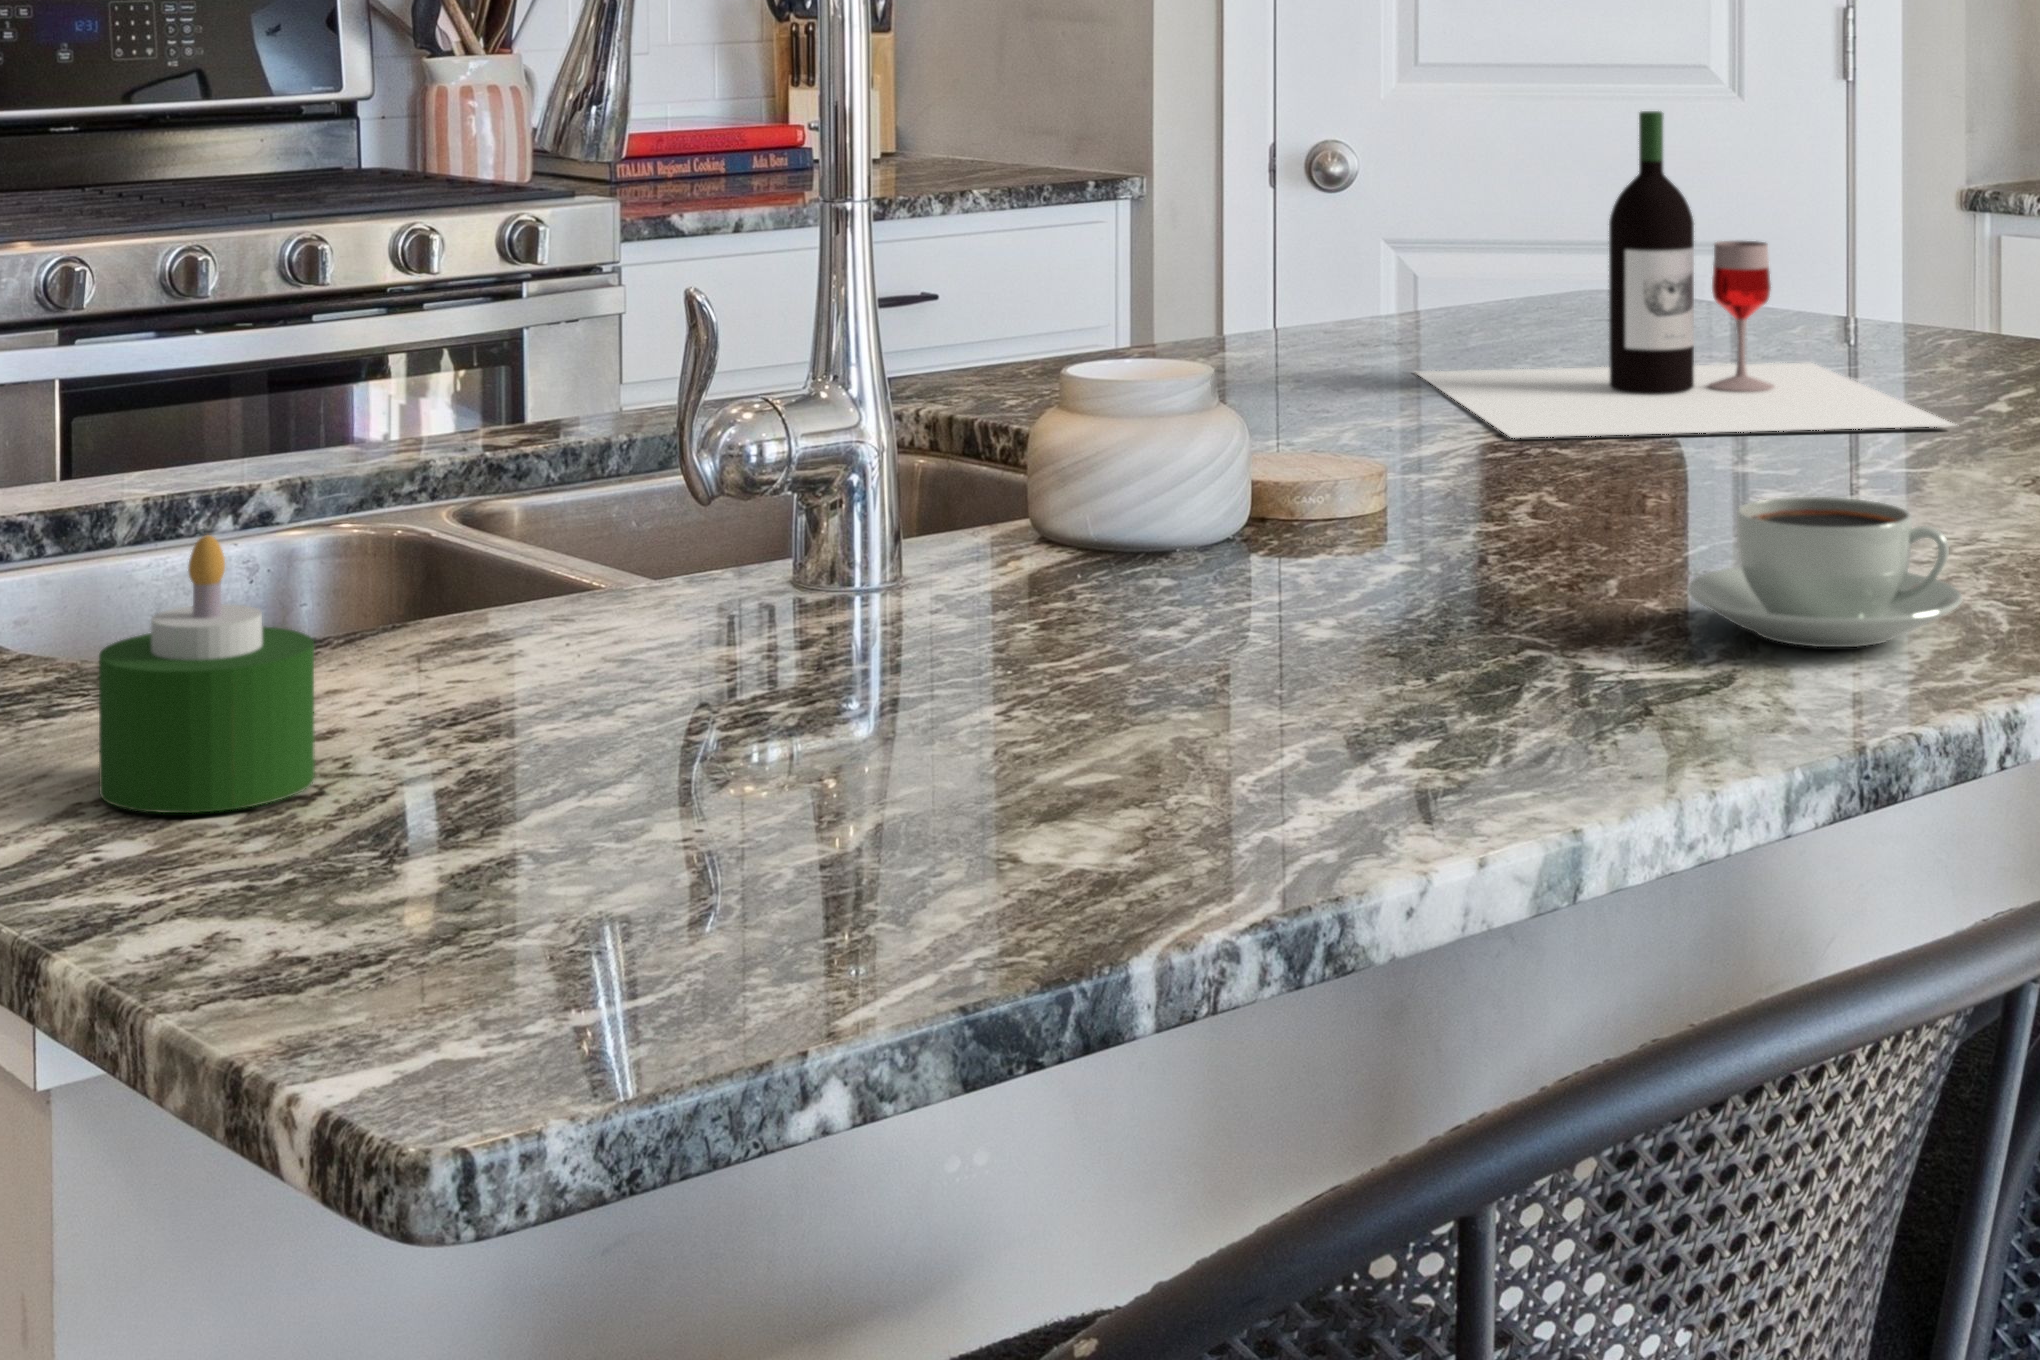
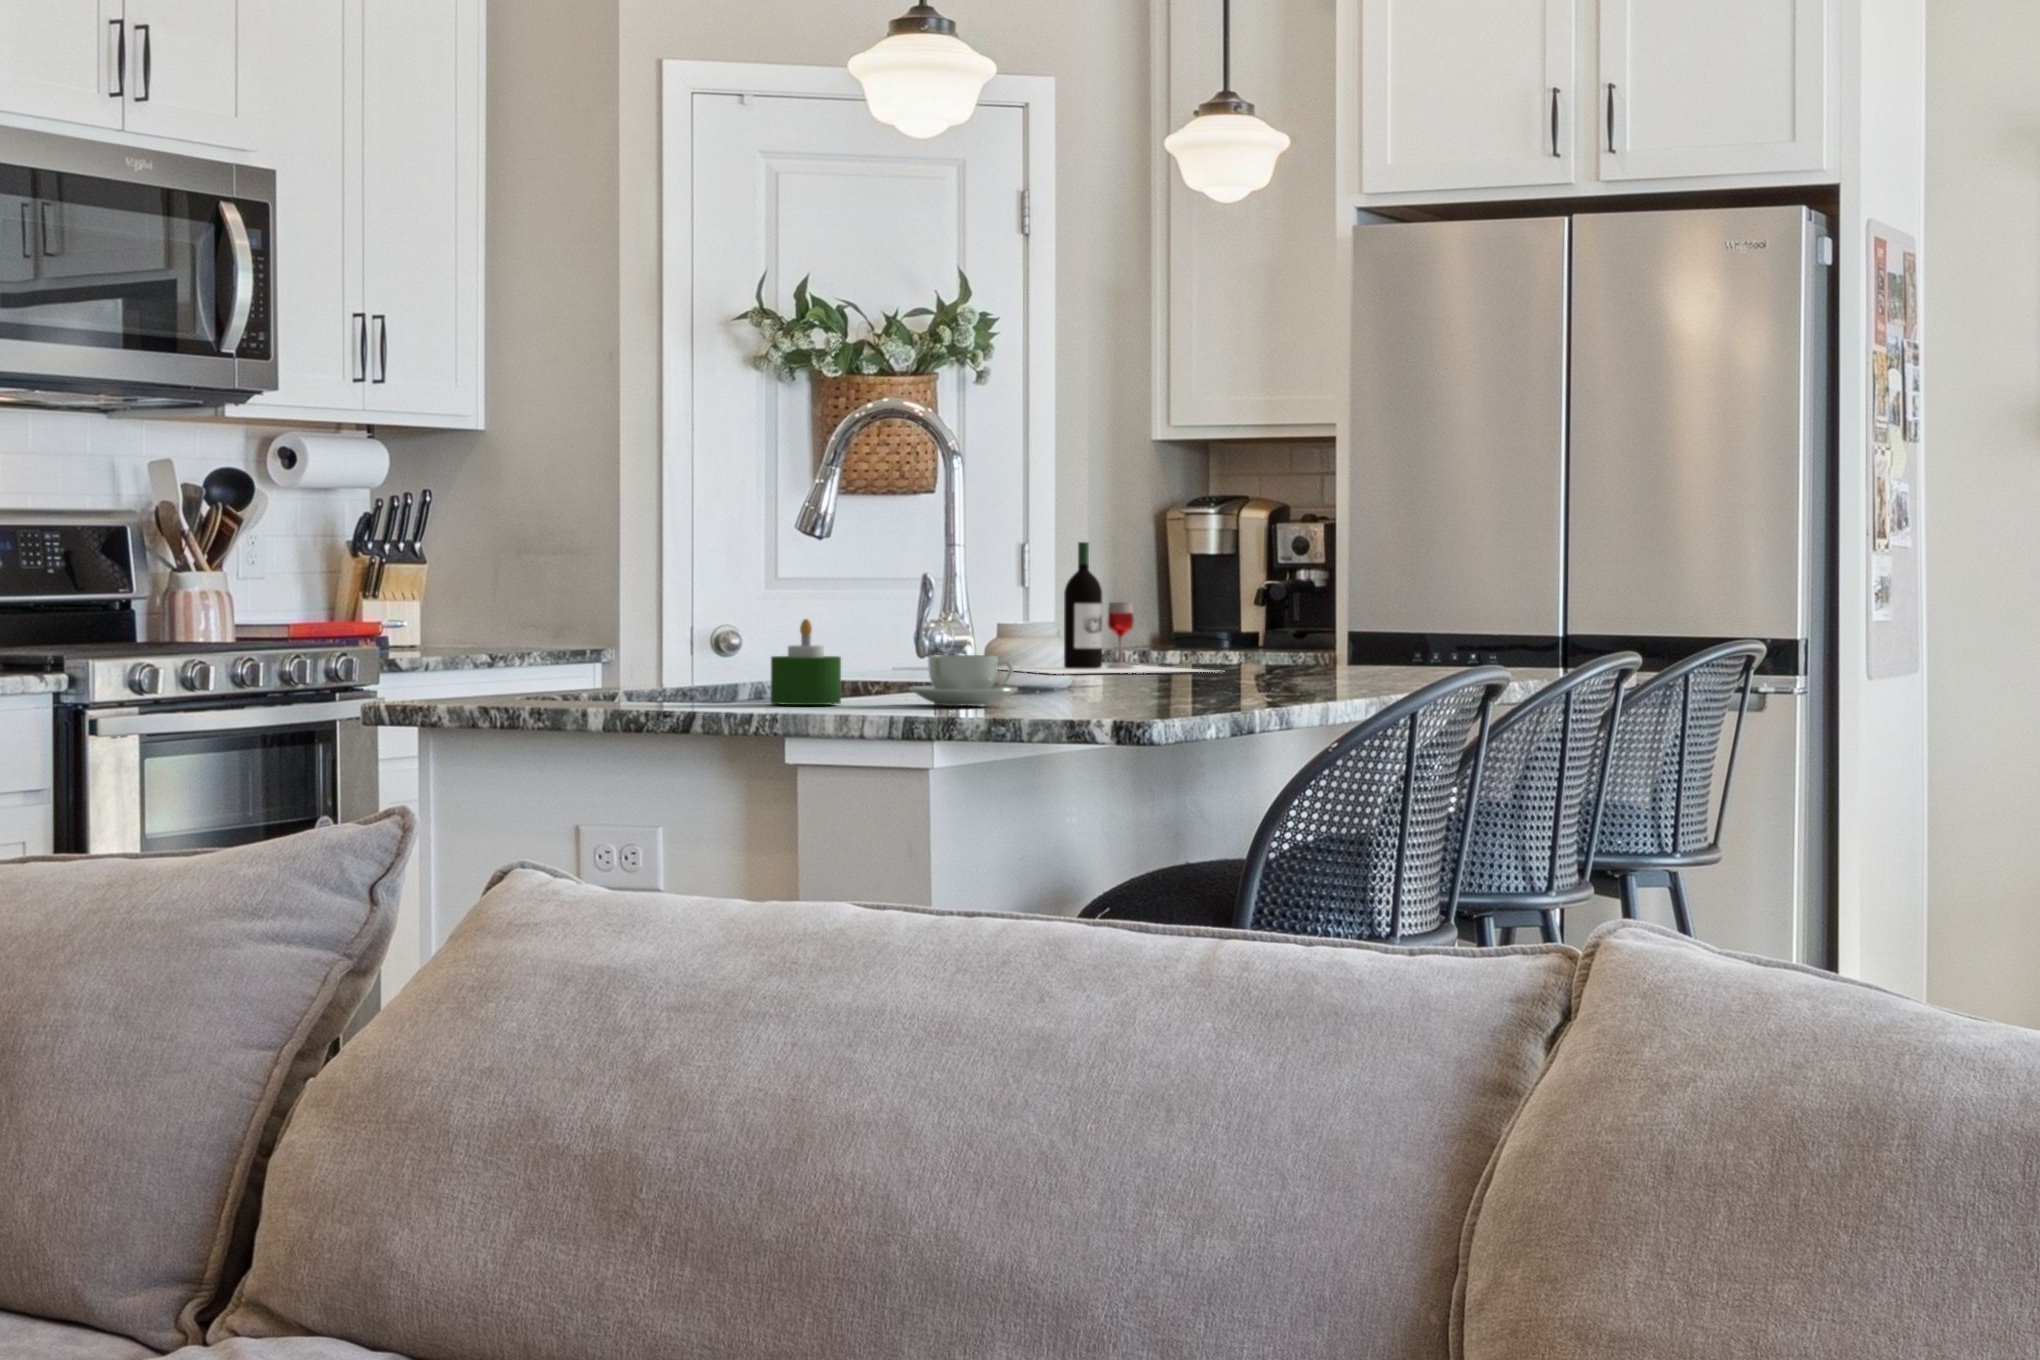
coffee cup: present [1687,497,1962,647] -> present [909,655,1017,706]

